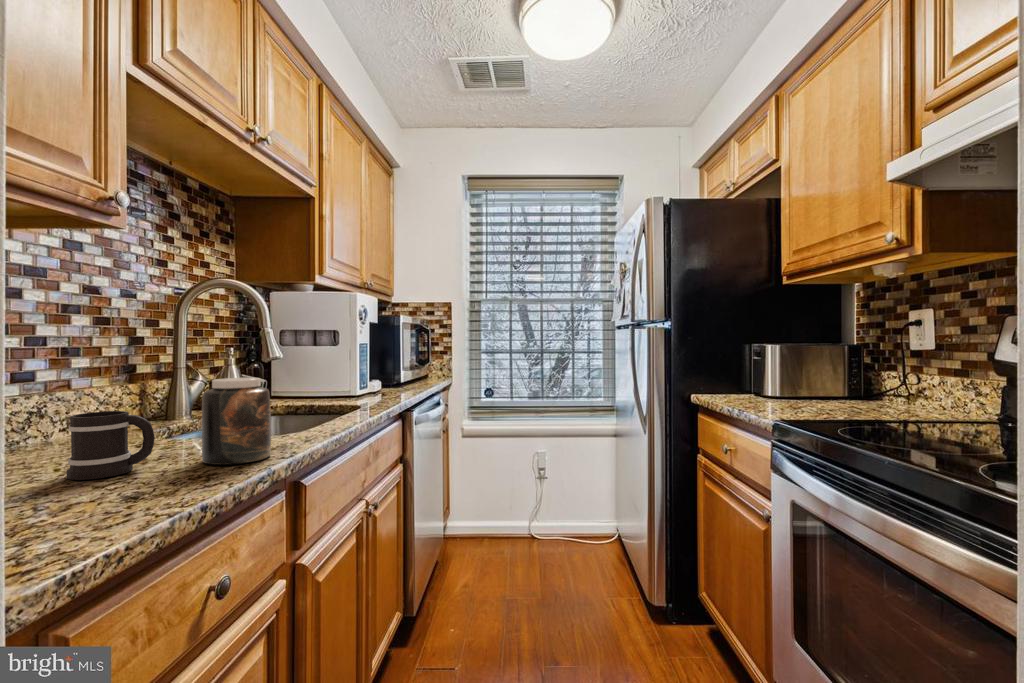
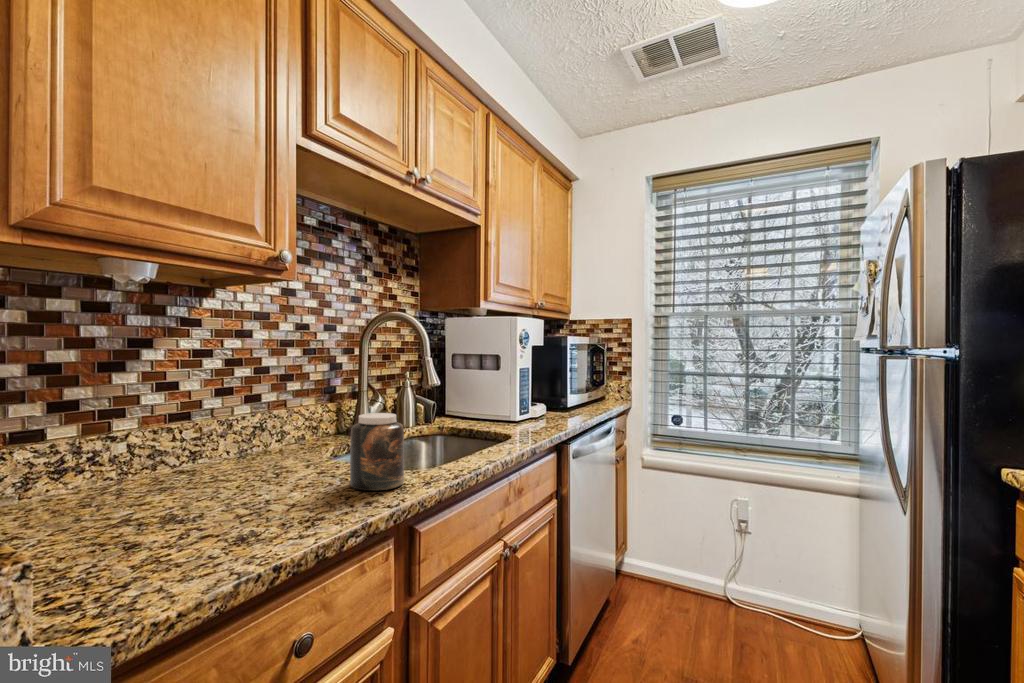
mug: present [67,411,155,480] -> none [258,436,317,492]

